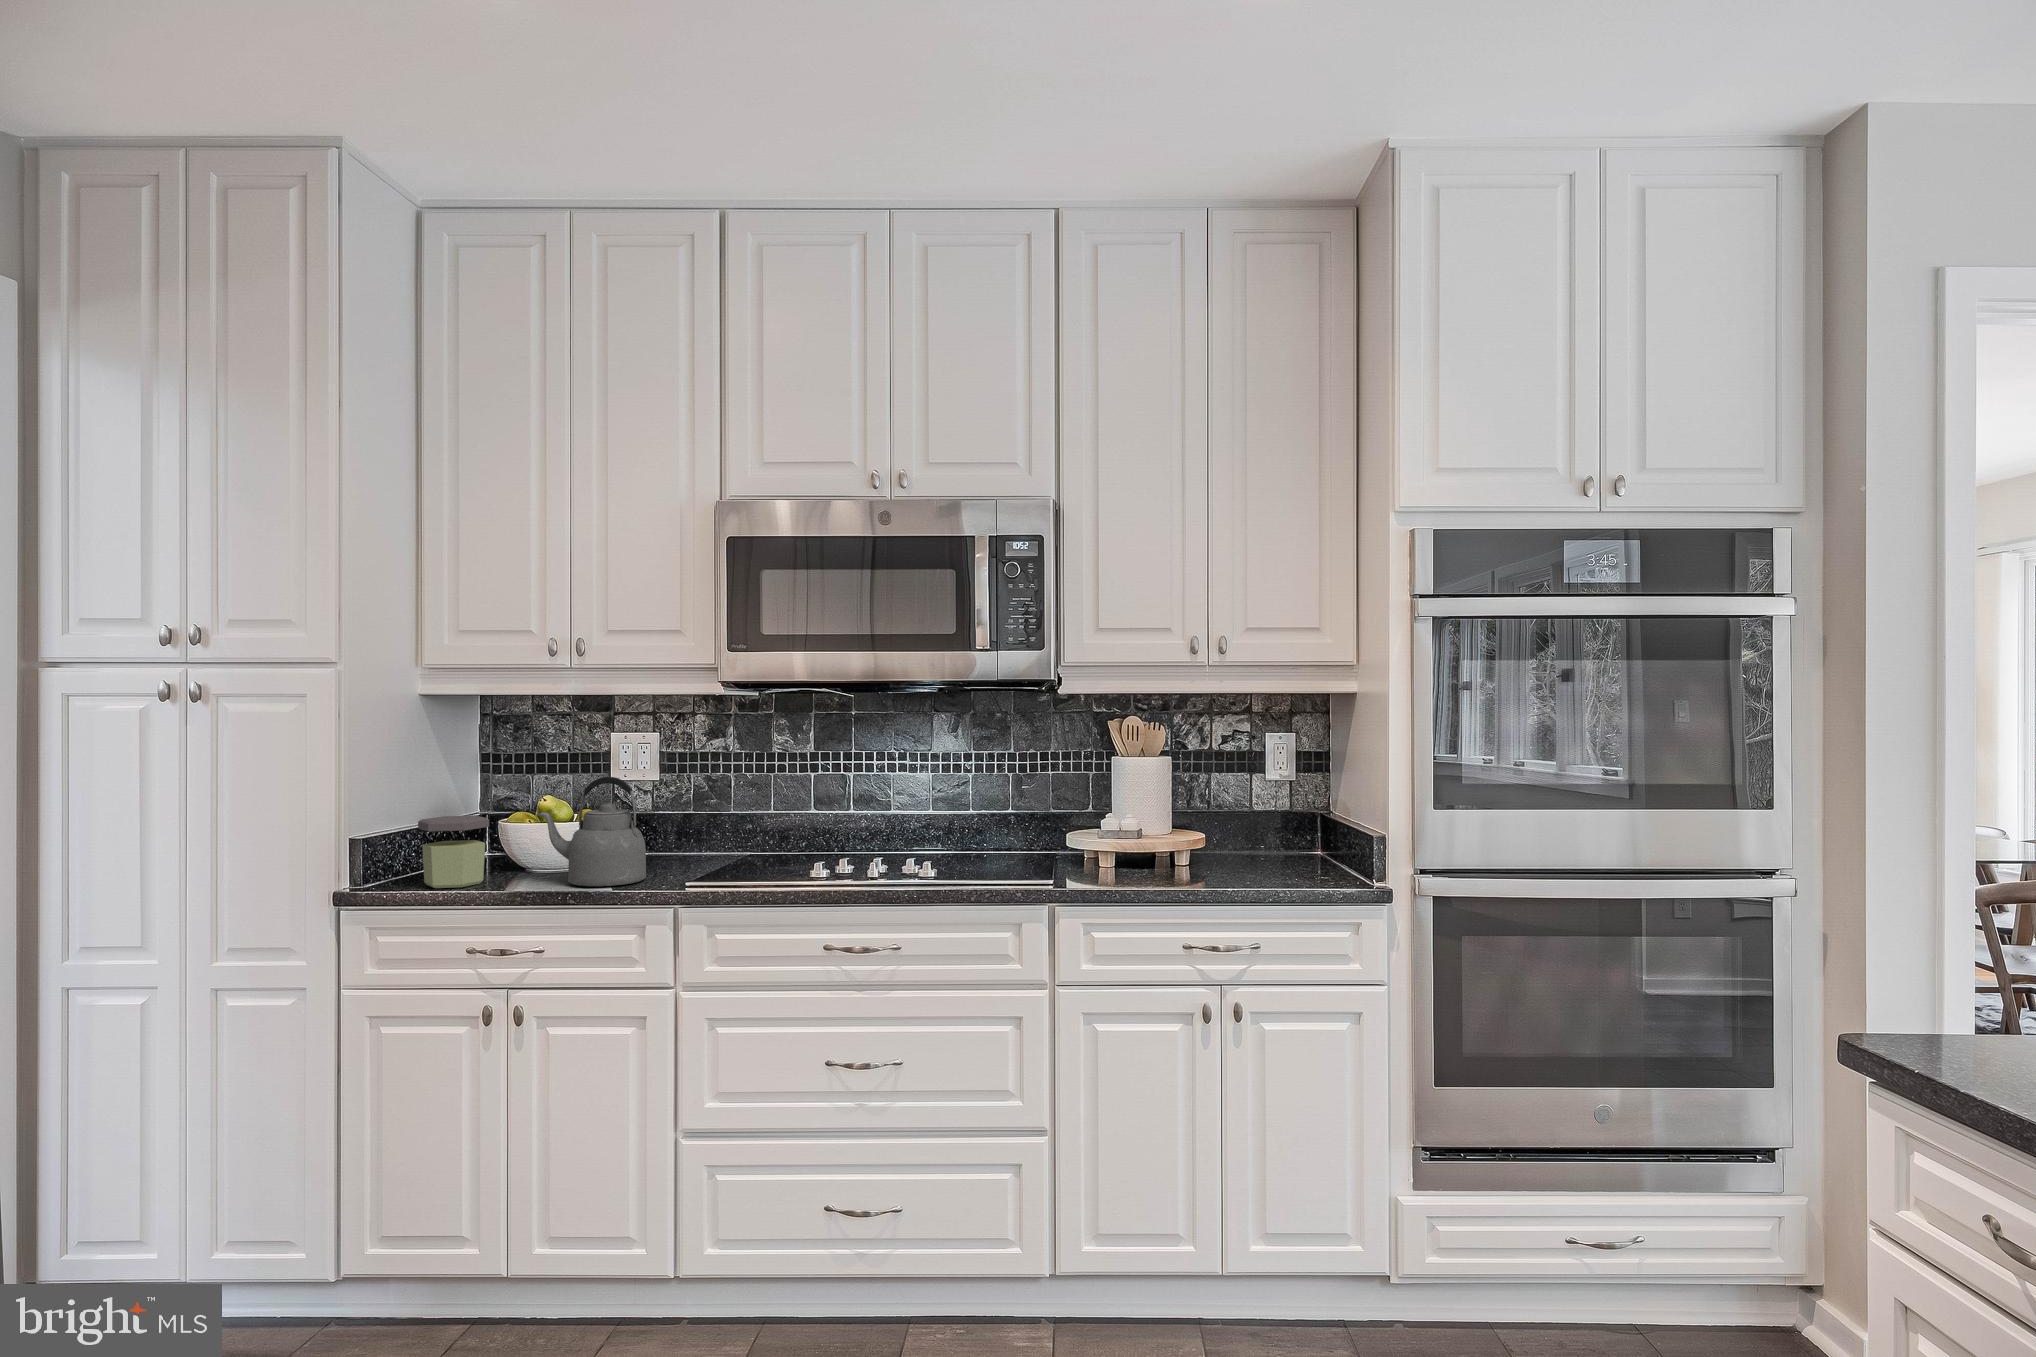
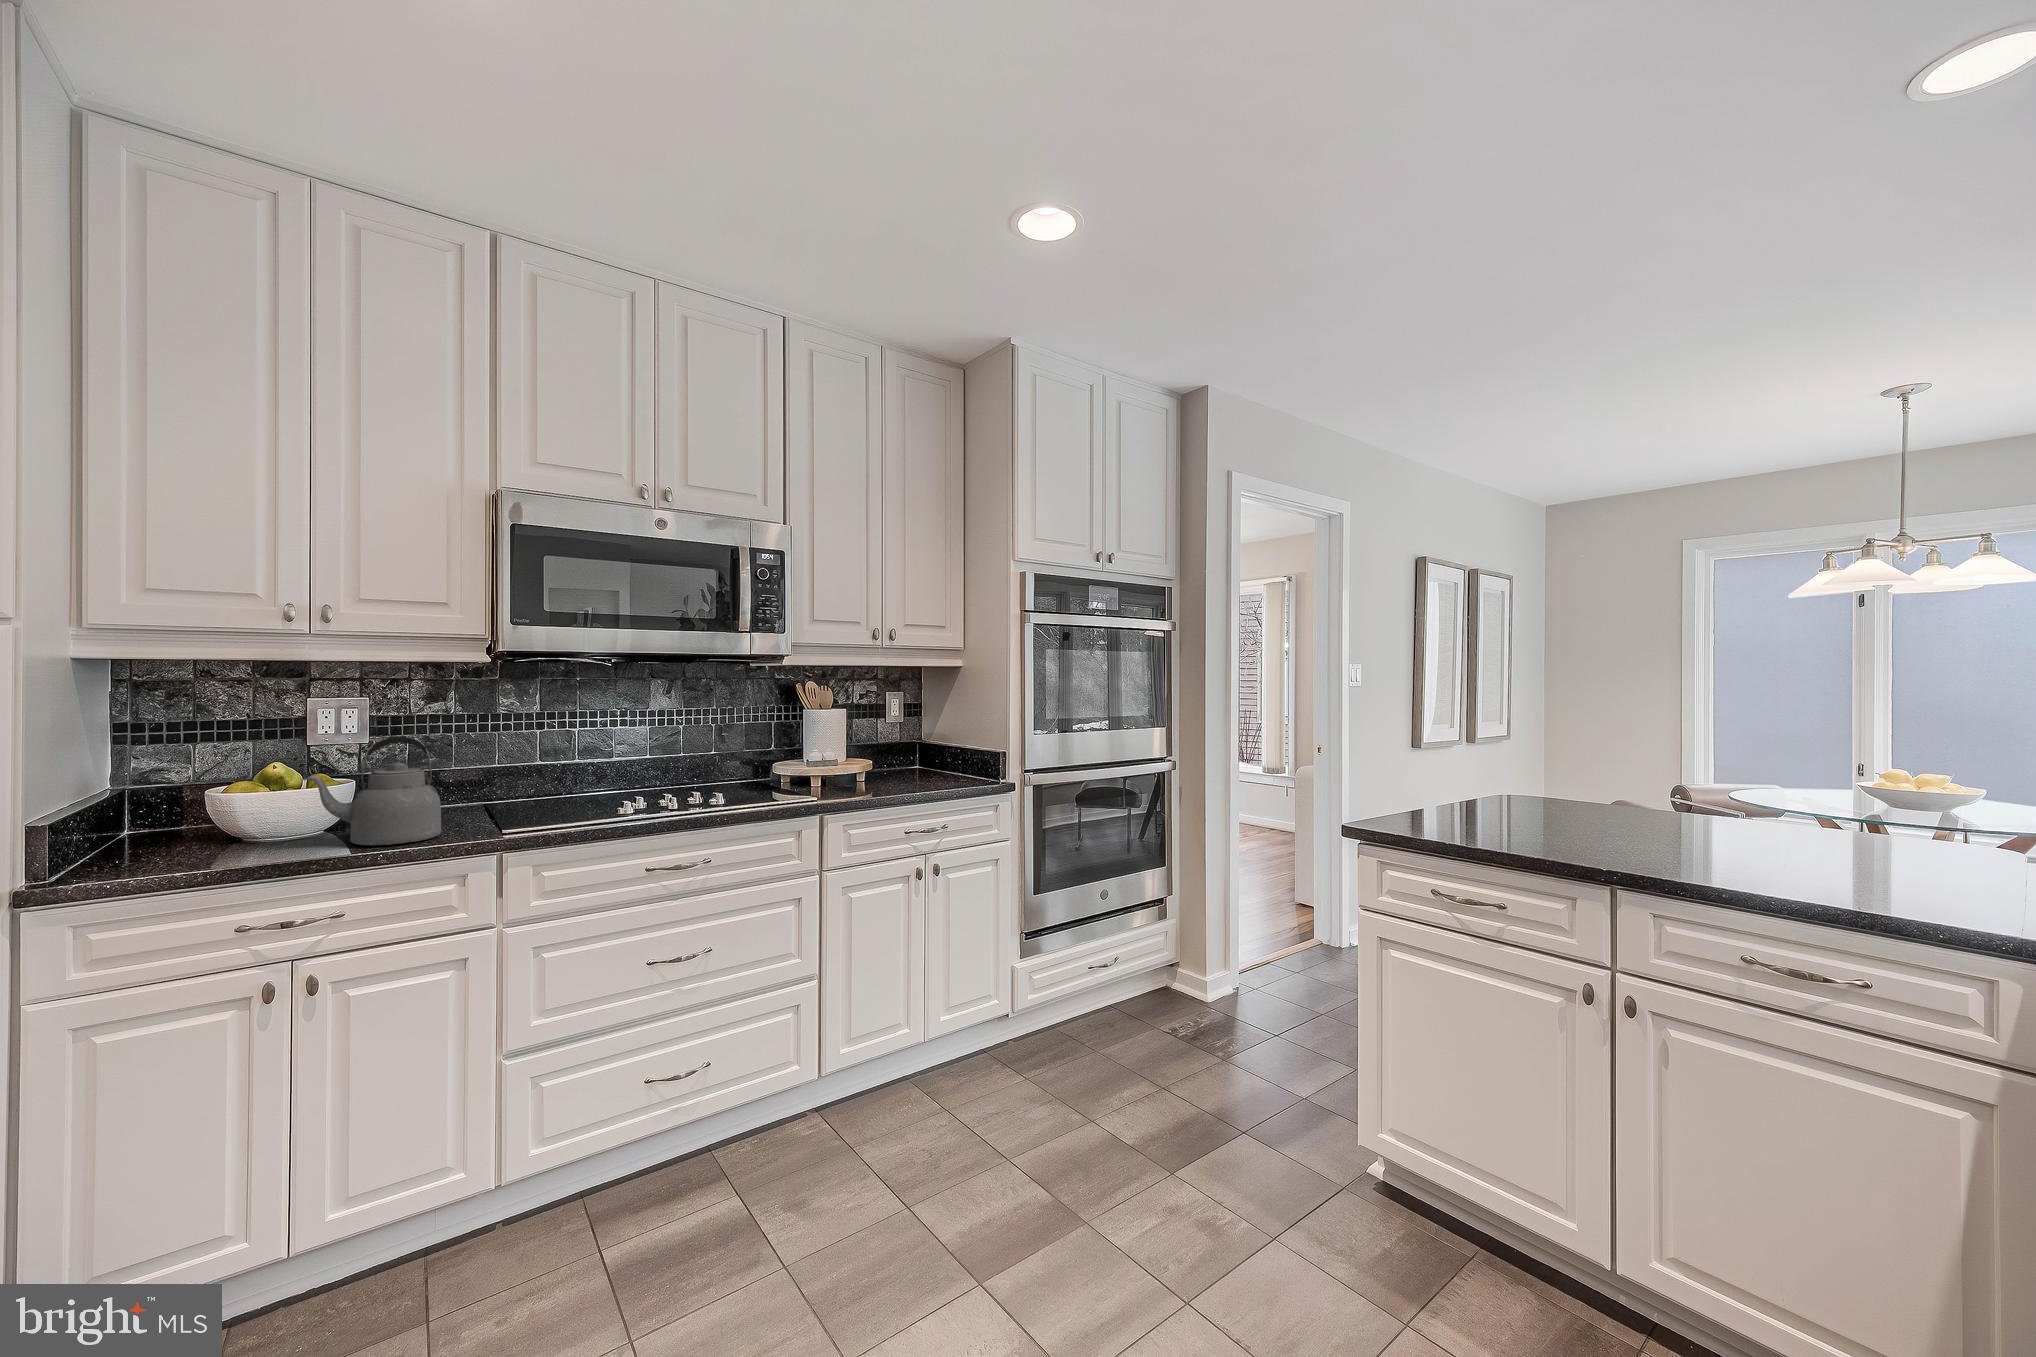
jar: present [418,815,489,888] -> none [131,786,235,869]

